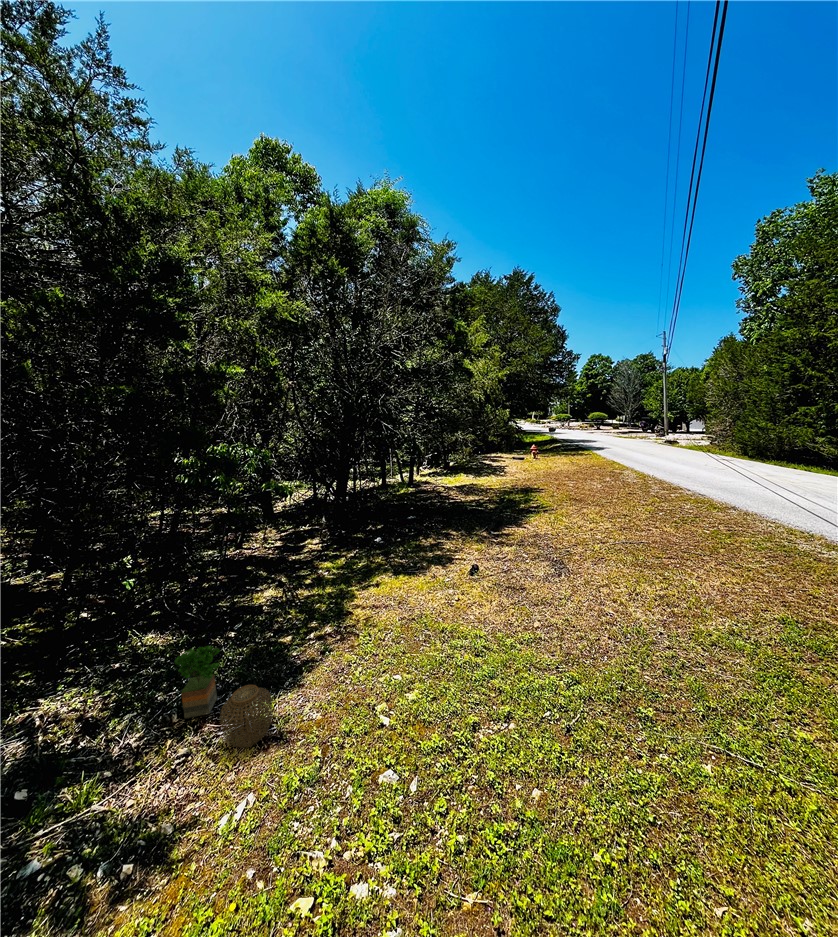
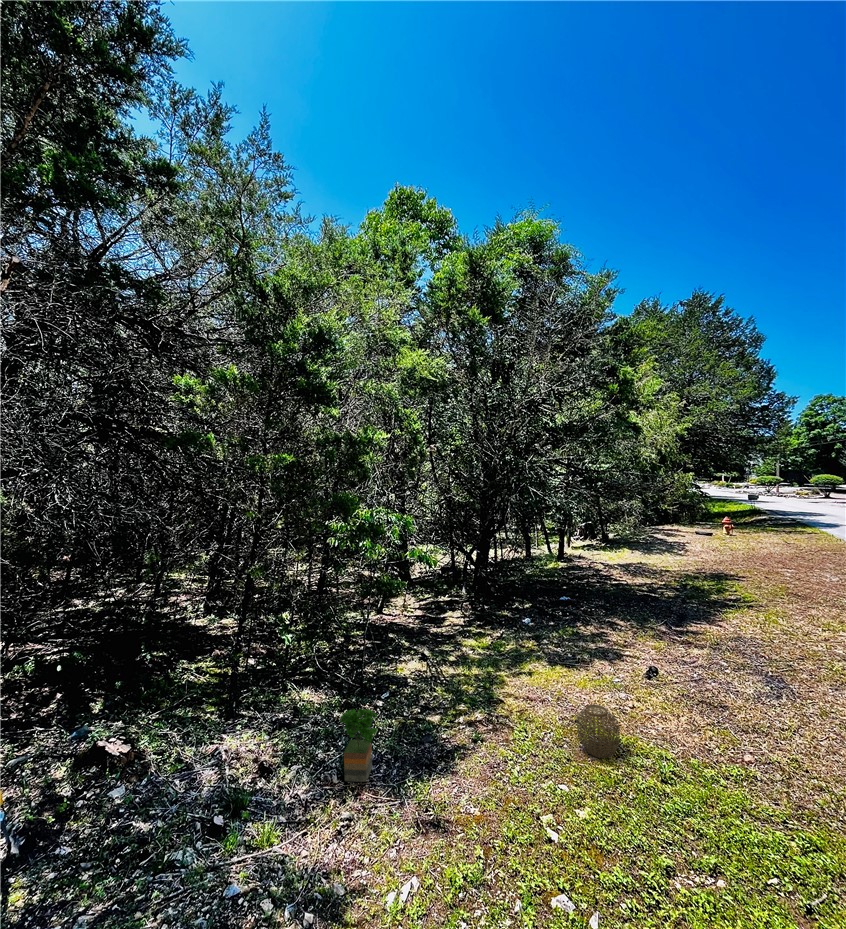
woven basket: present [220,685,273,748] -> present [576,704,620,758]

